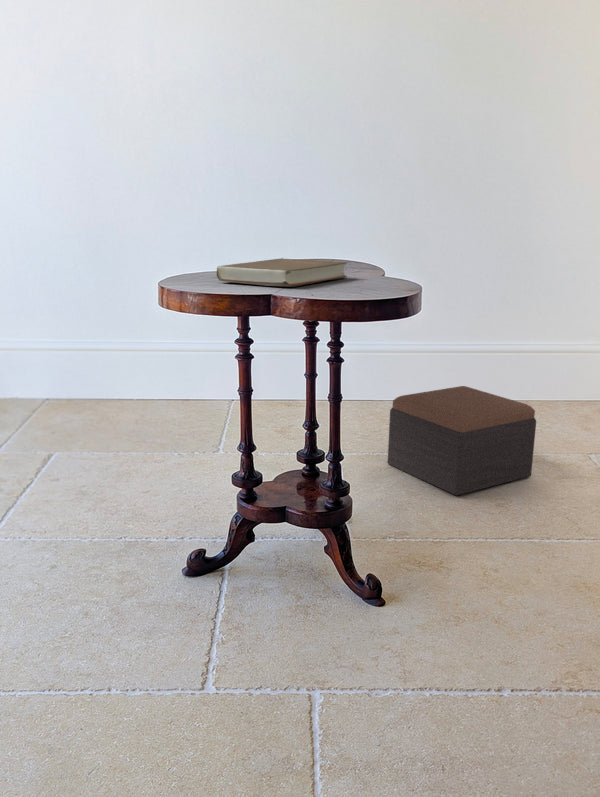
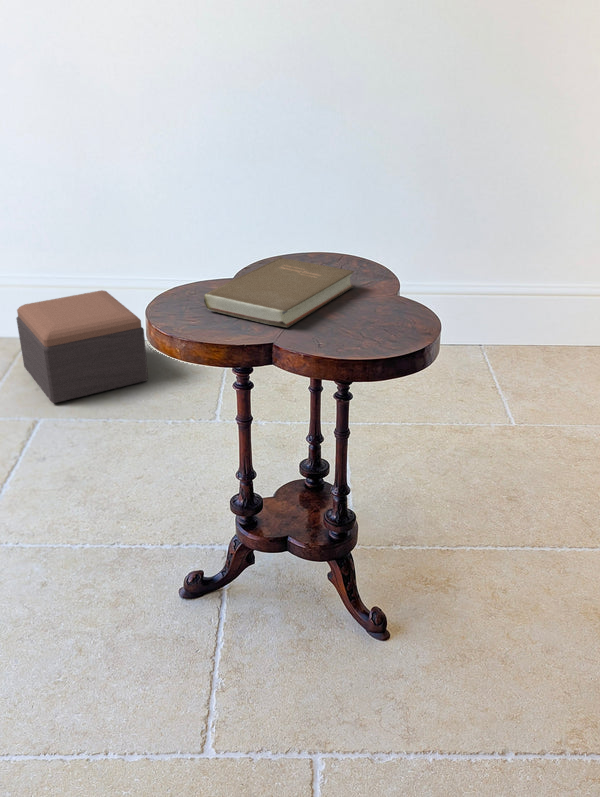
footstool: present [388,386,536,496] -> present [16,290,148,403]

